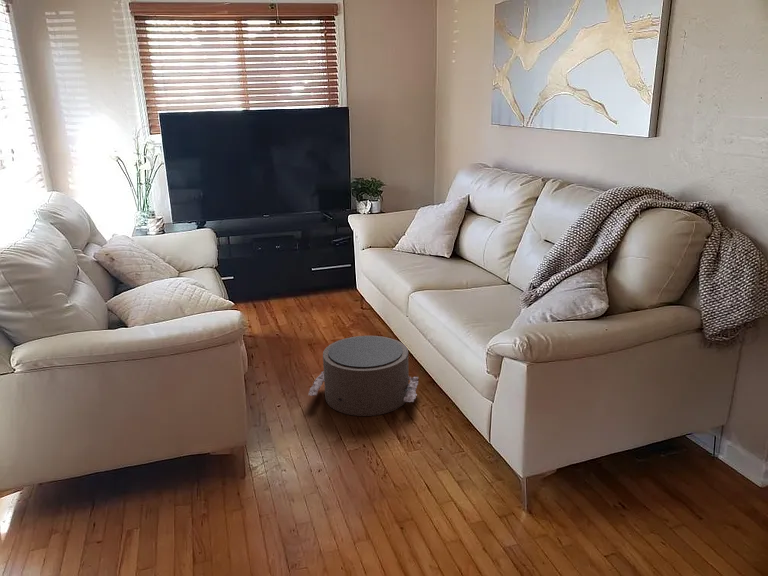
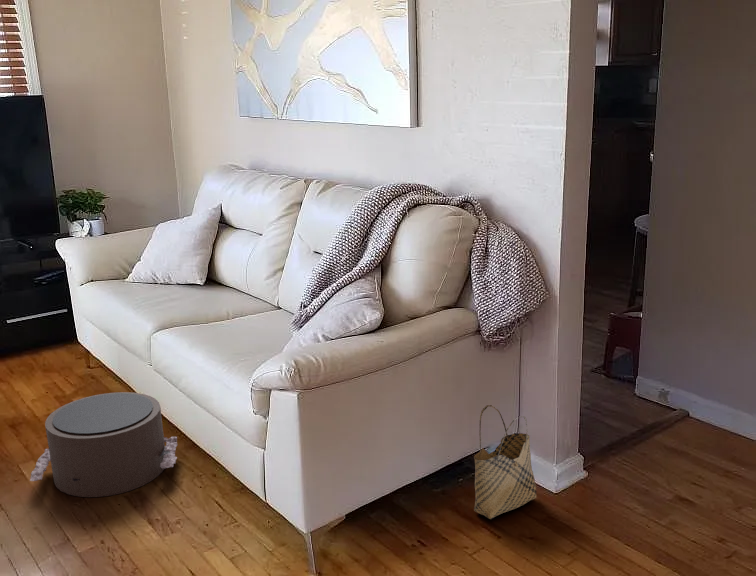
woven basket: none [673,397,739,501] -> present [474,405,536,519]

